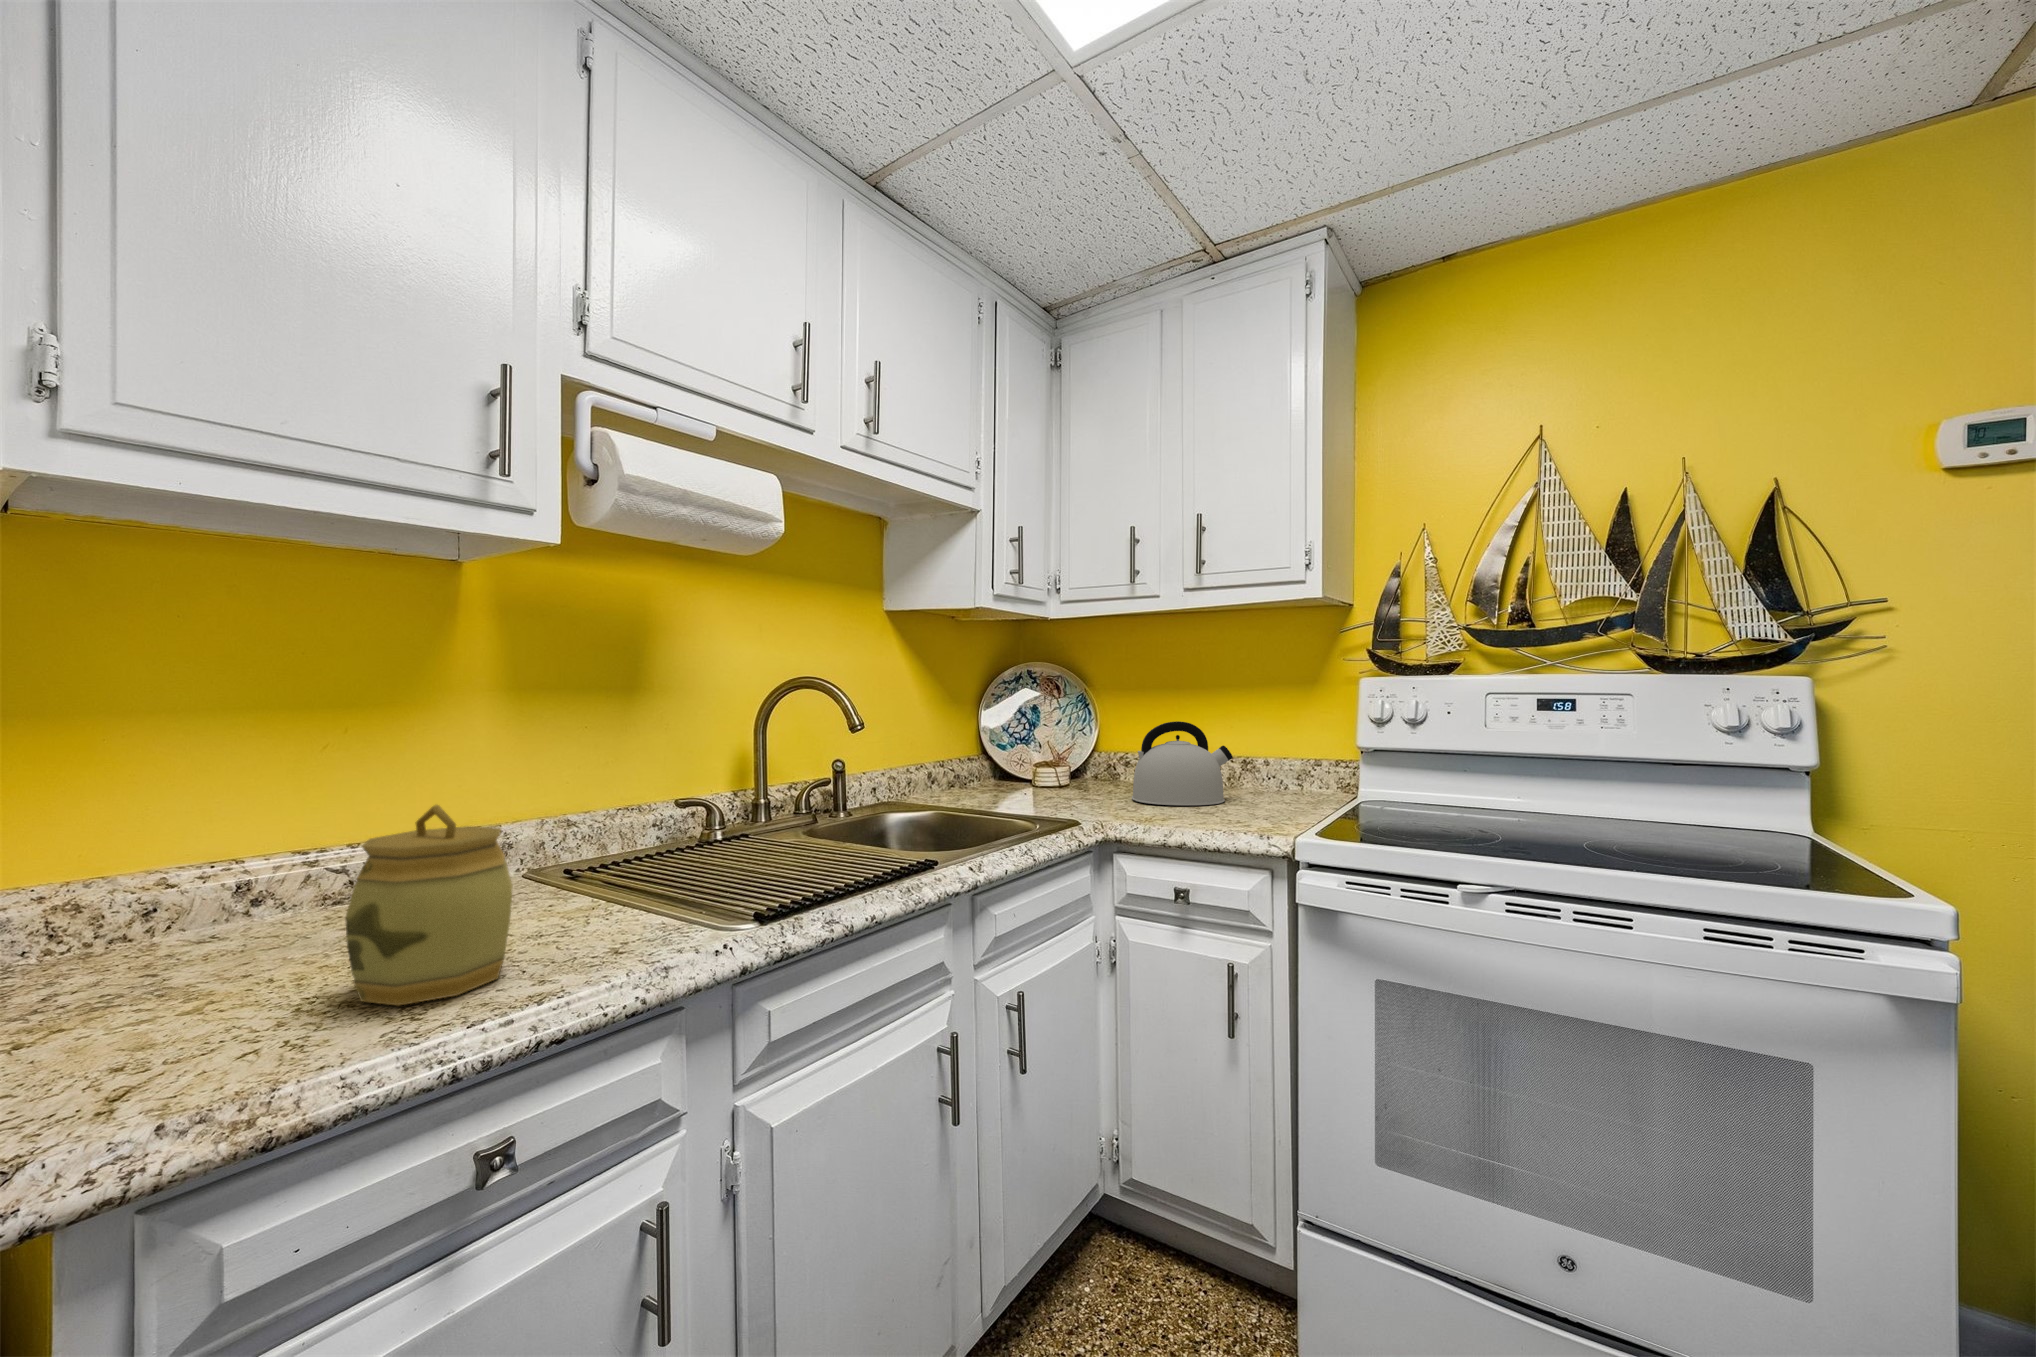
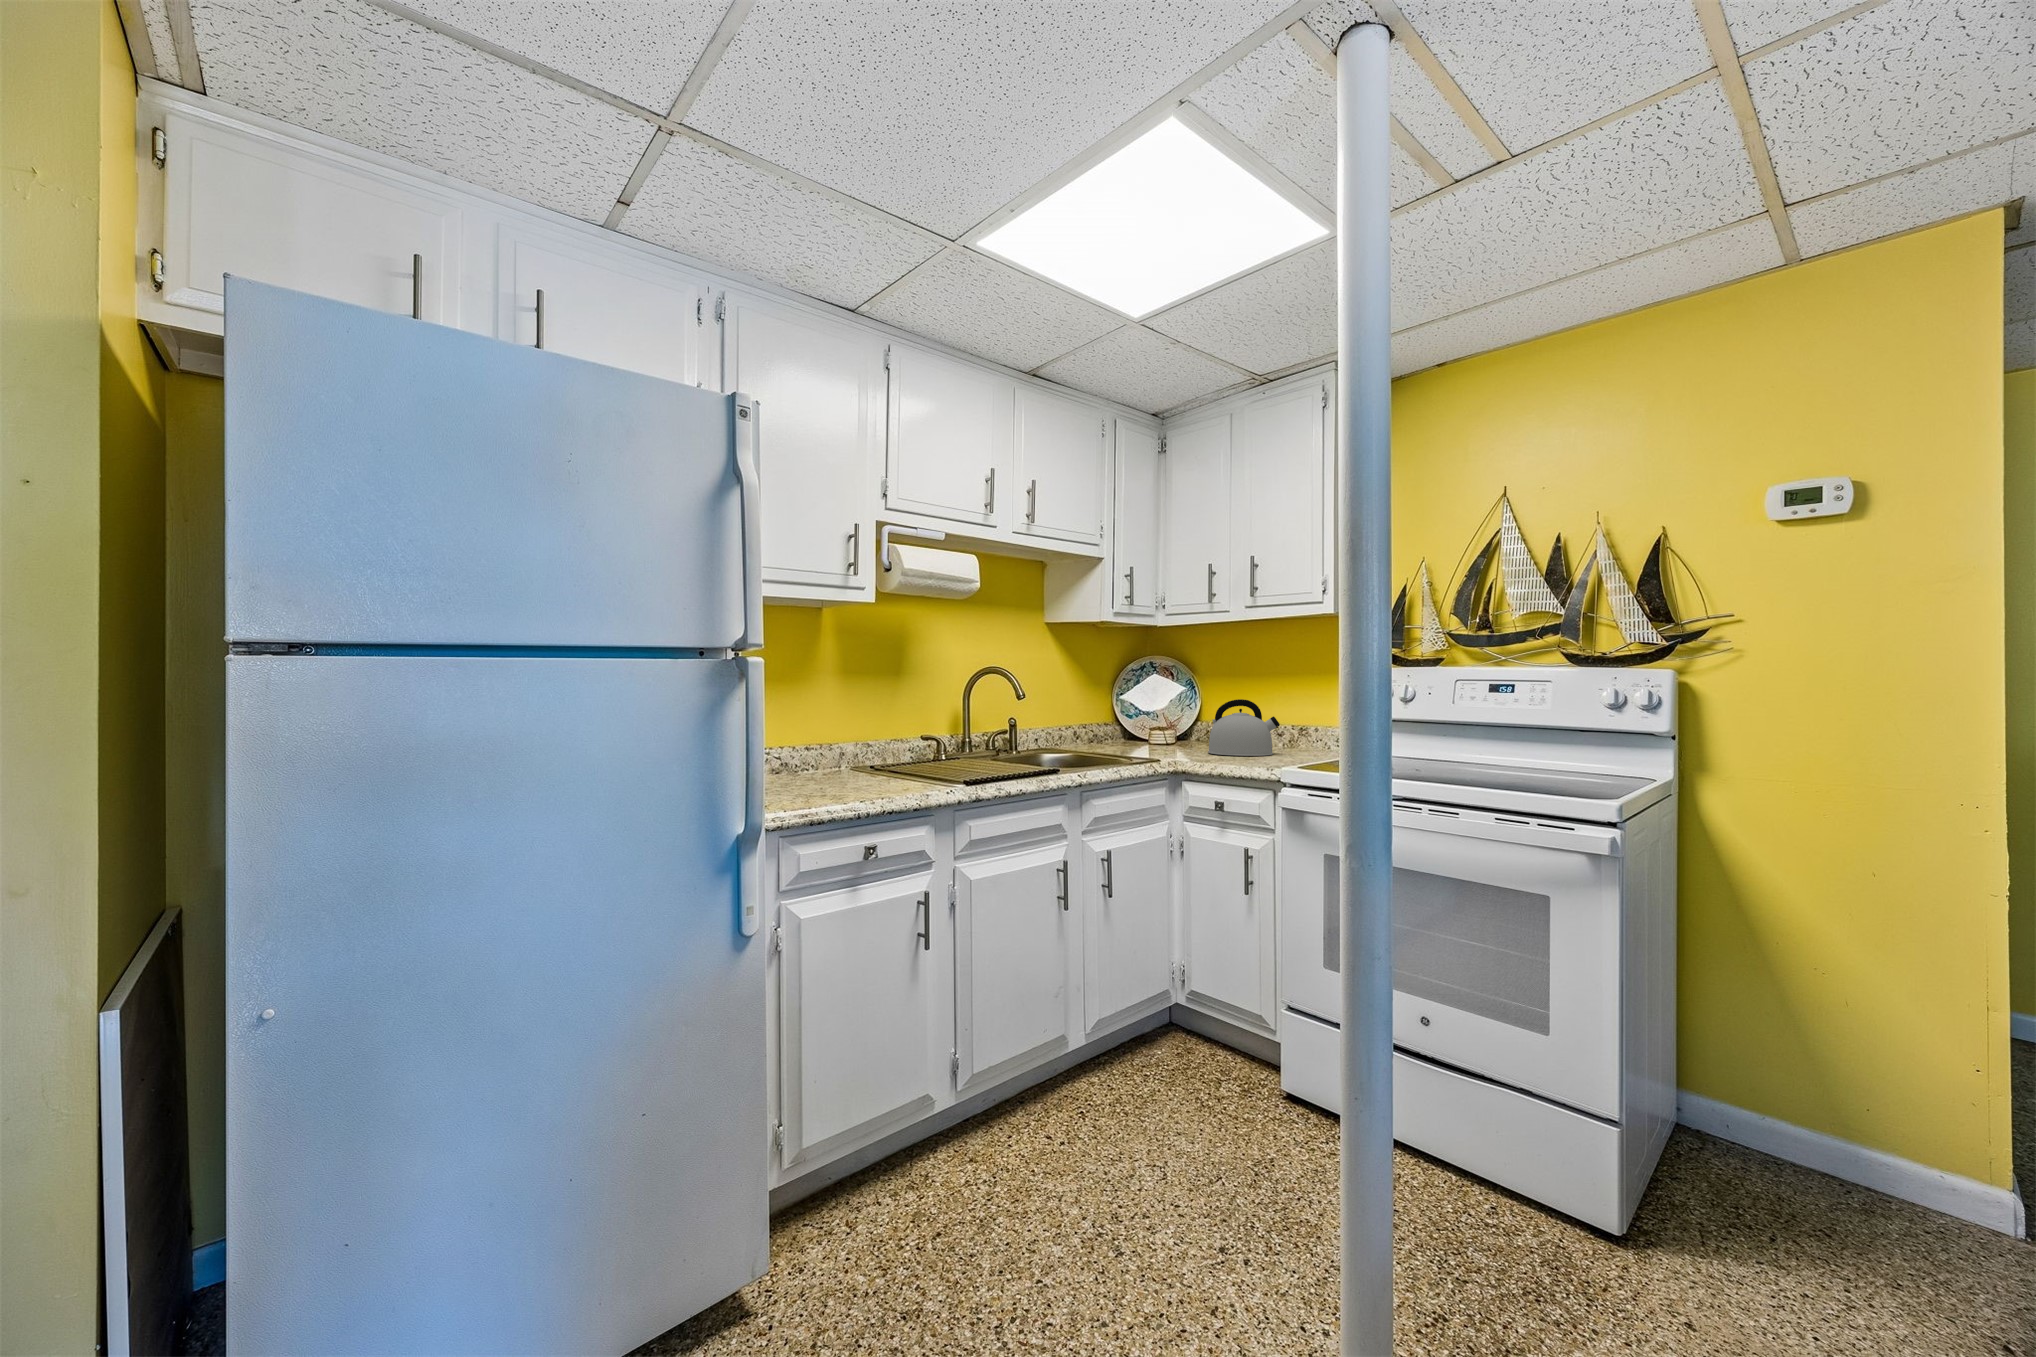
jar: present [345,805,513,1006] -> none [817,720,872,794]

